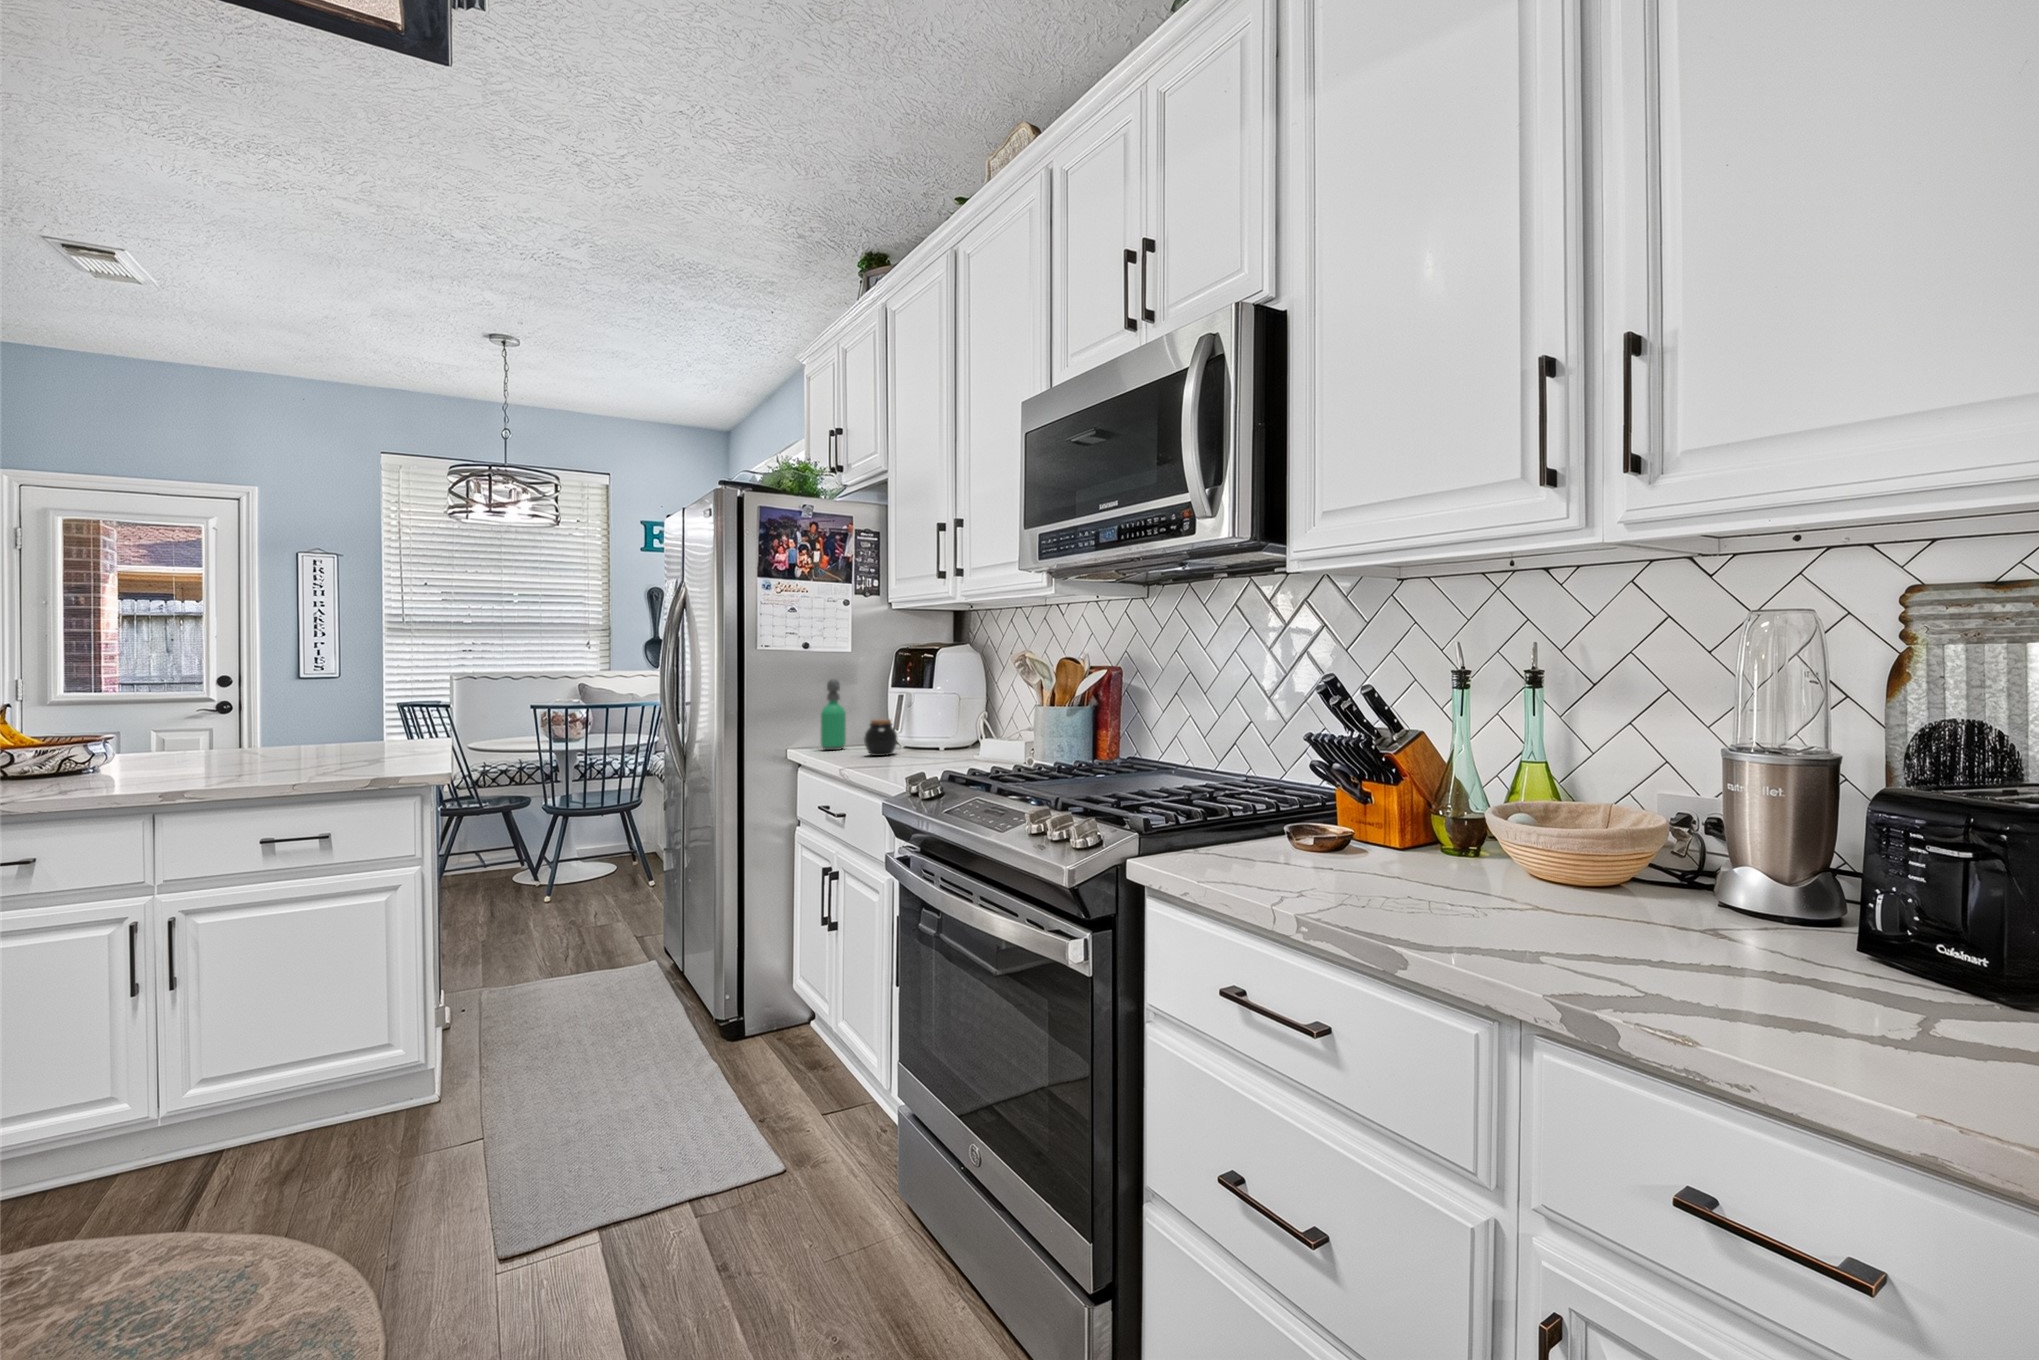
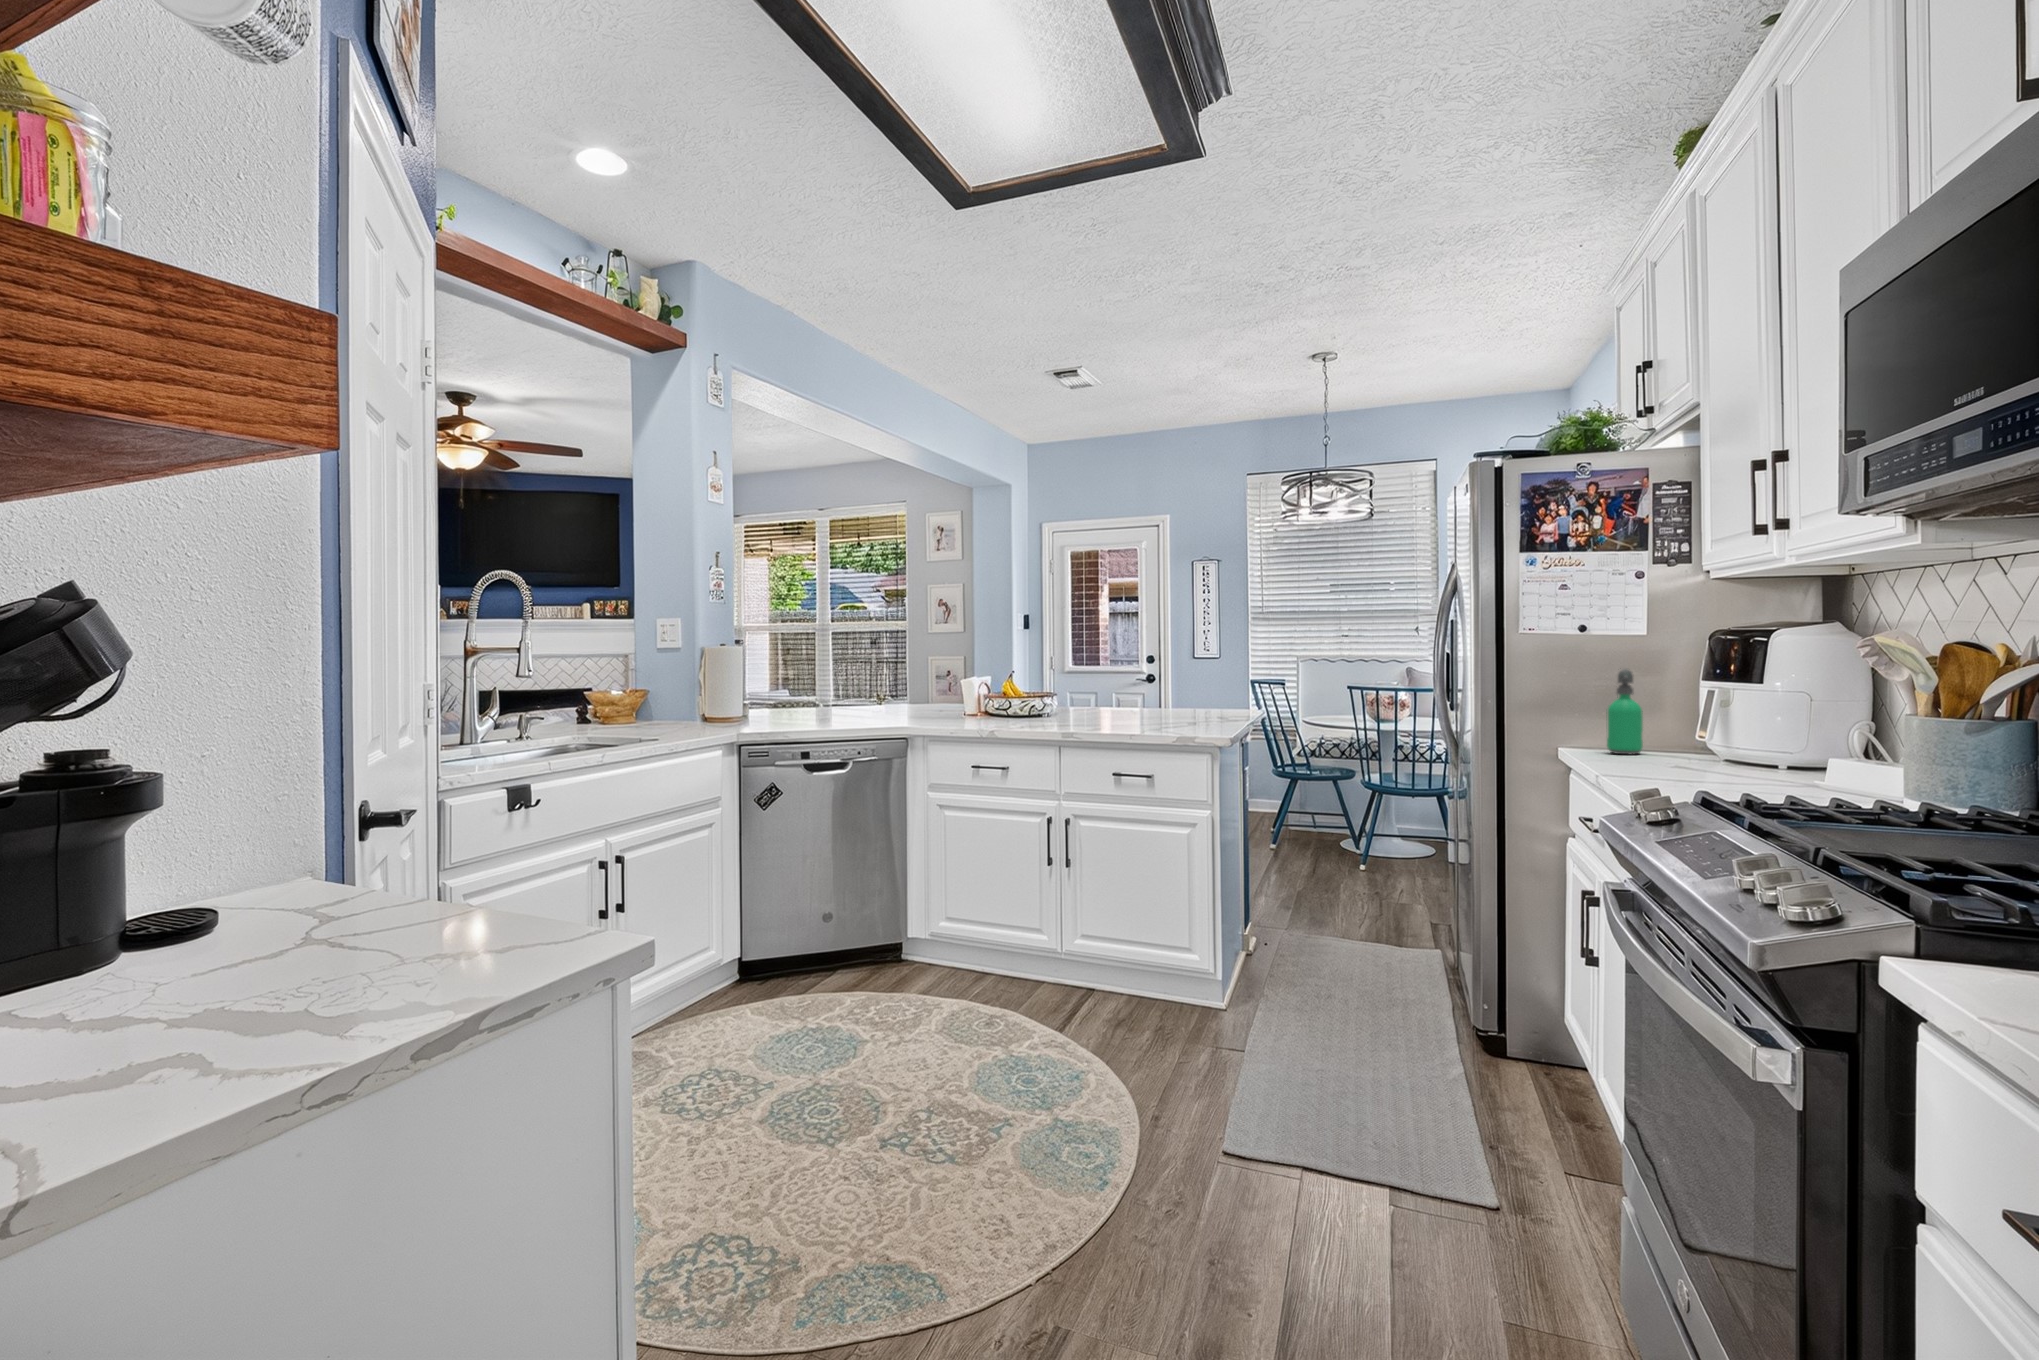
jar: present [864,719,897,756] -> none [1650,720,1702,767]

